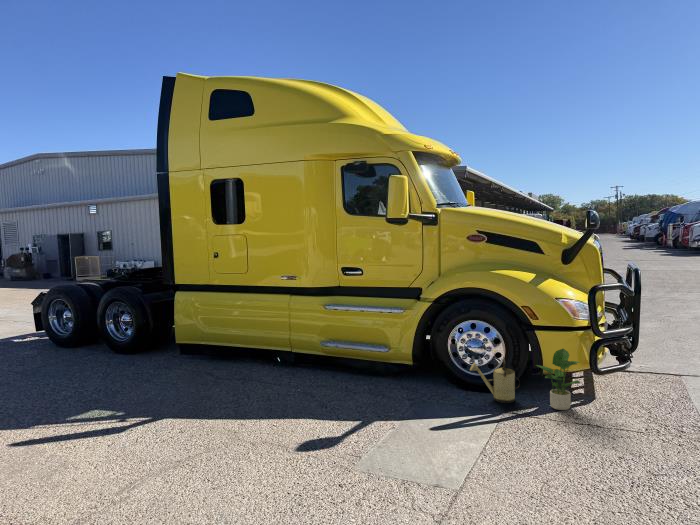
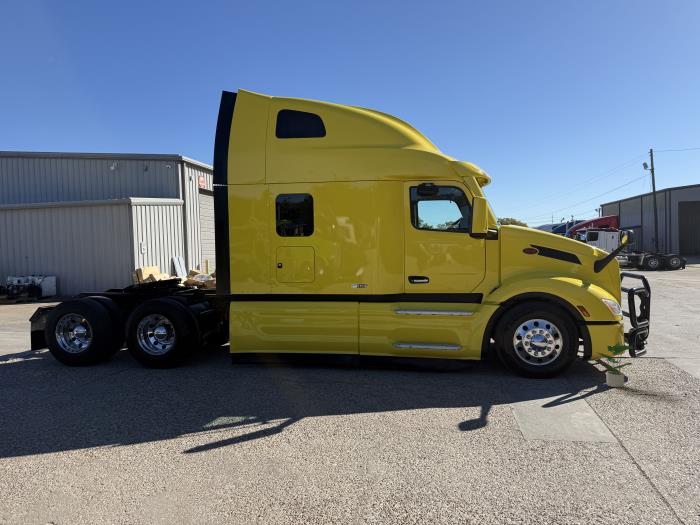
watering can: present [470,358,515,403] -> none [539,349,580,386]

